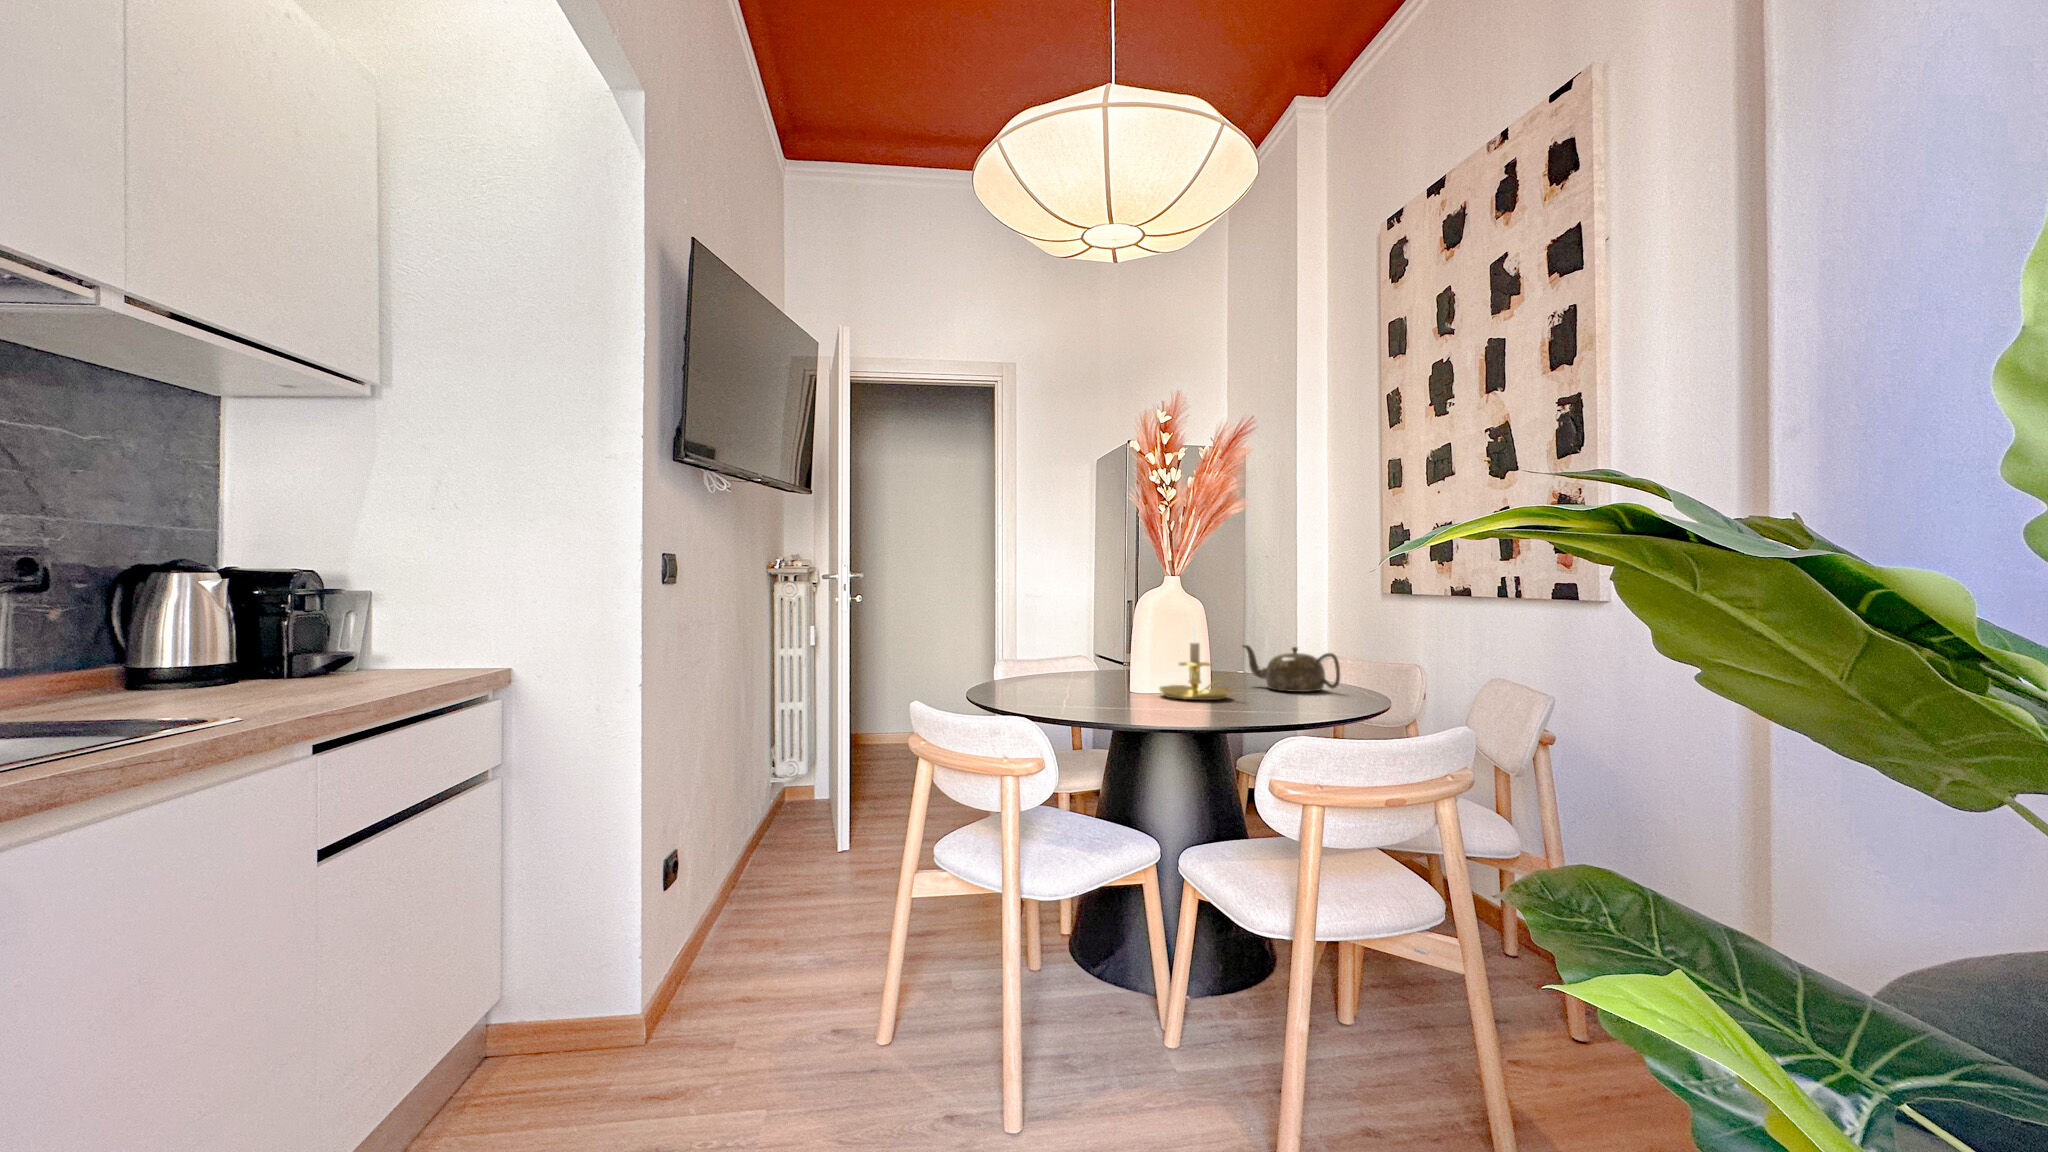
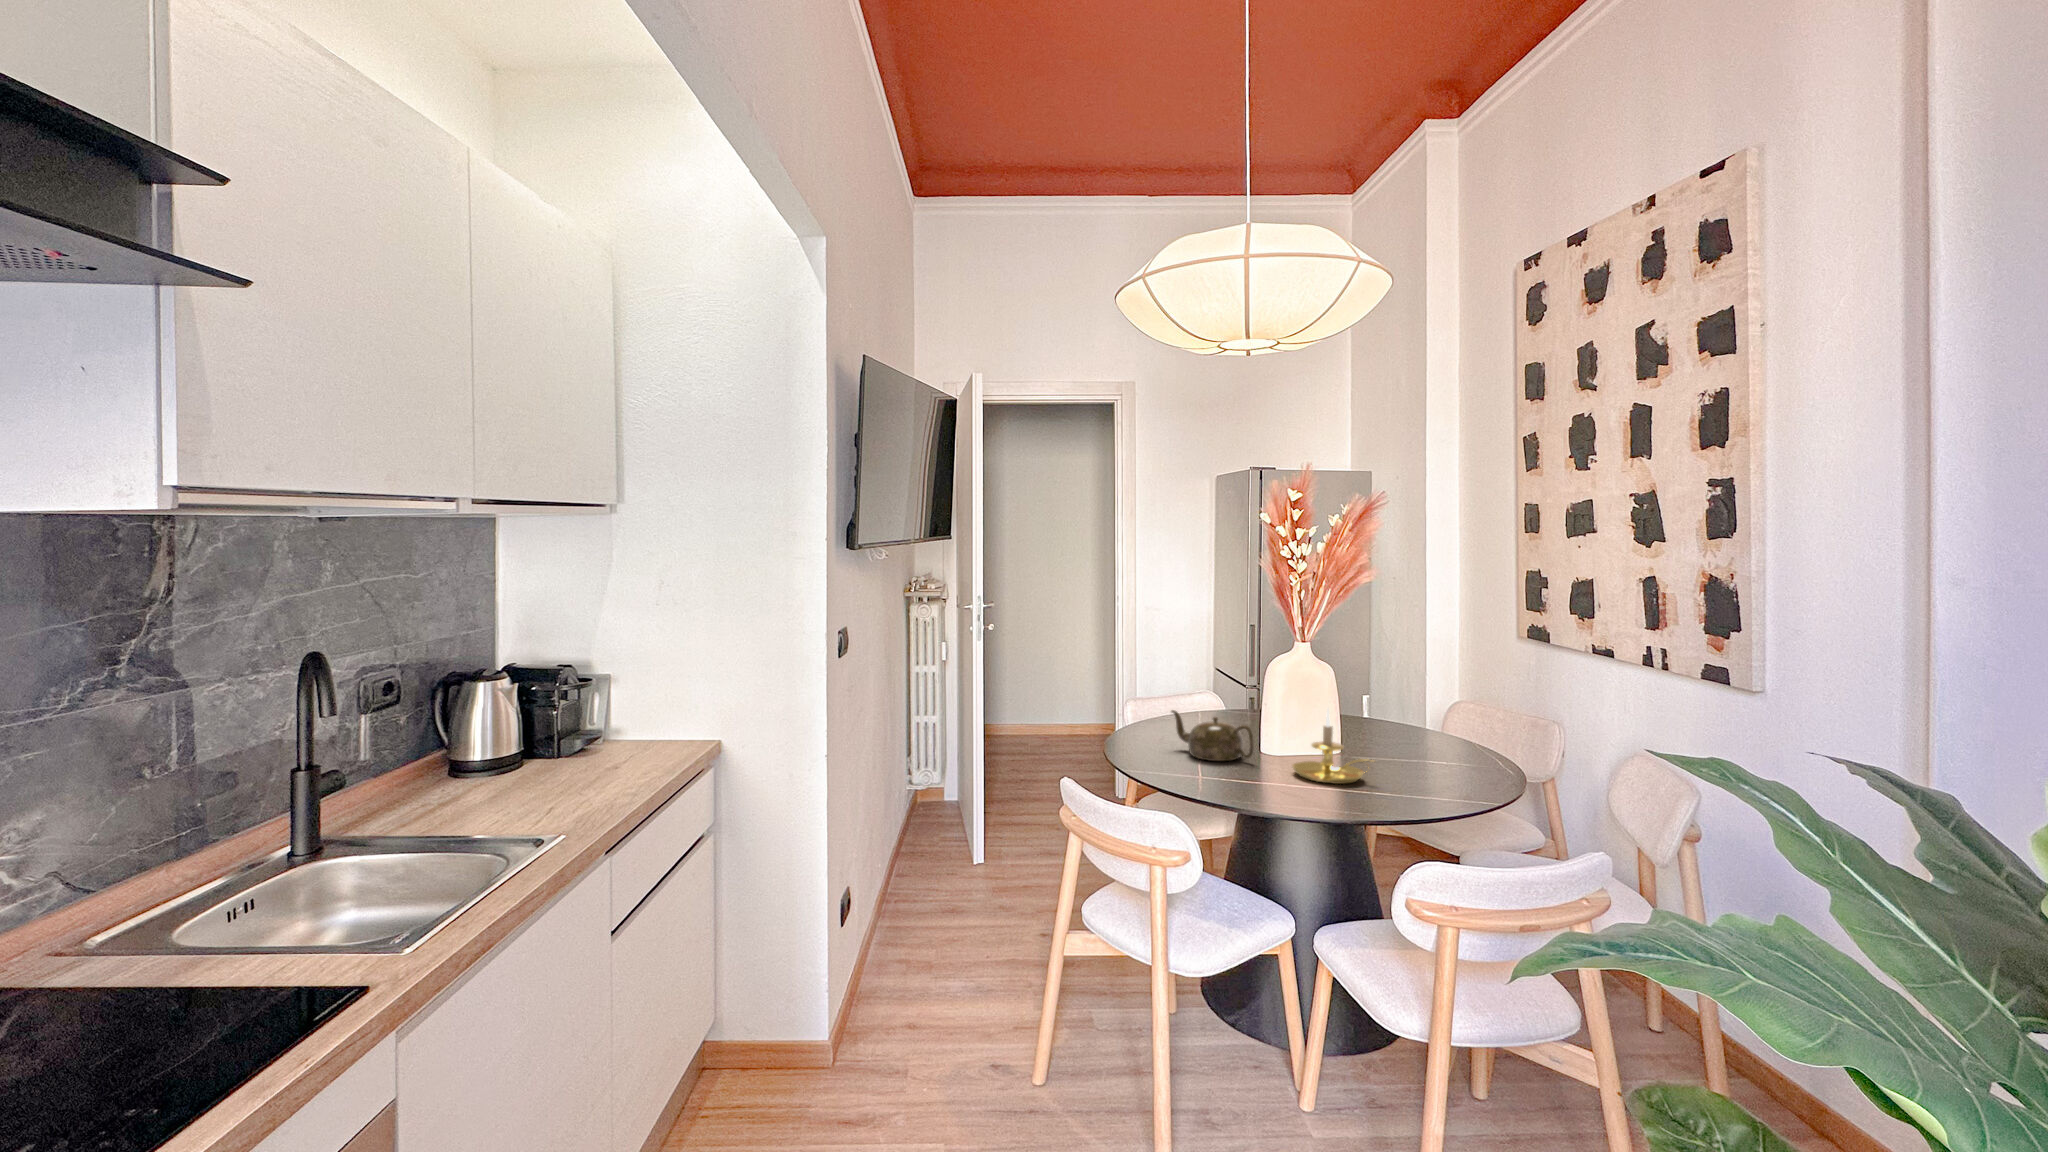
teapot: present [1243,644,1340,692] -> present [1171,710,1254,761]

